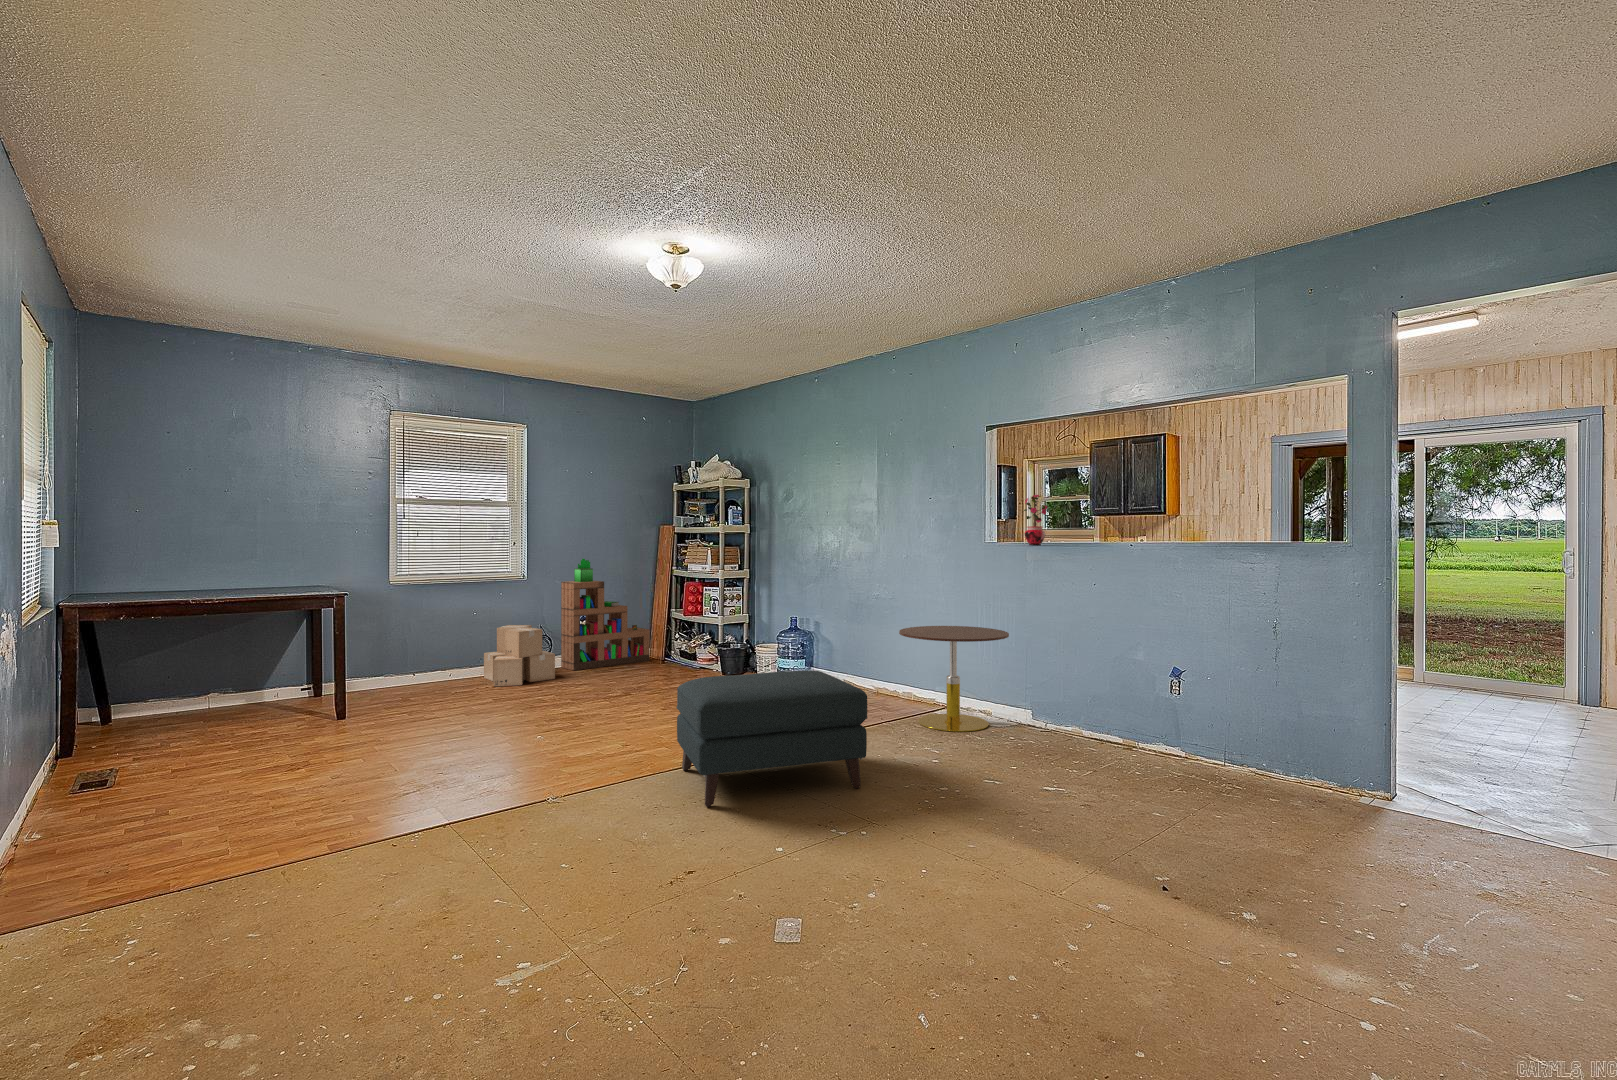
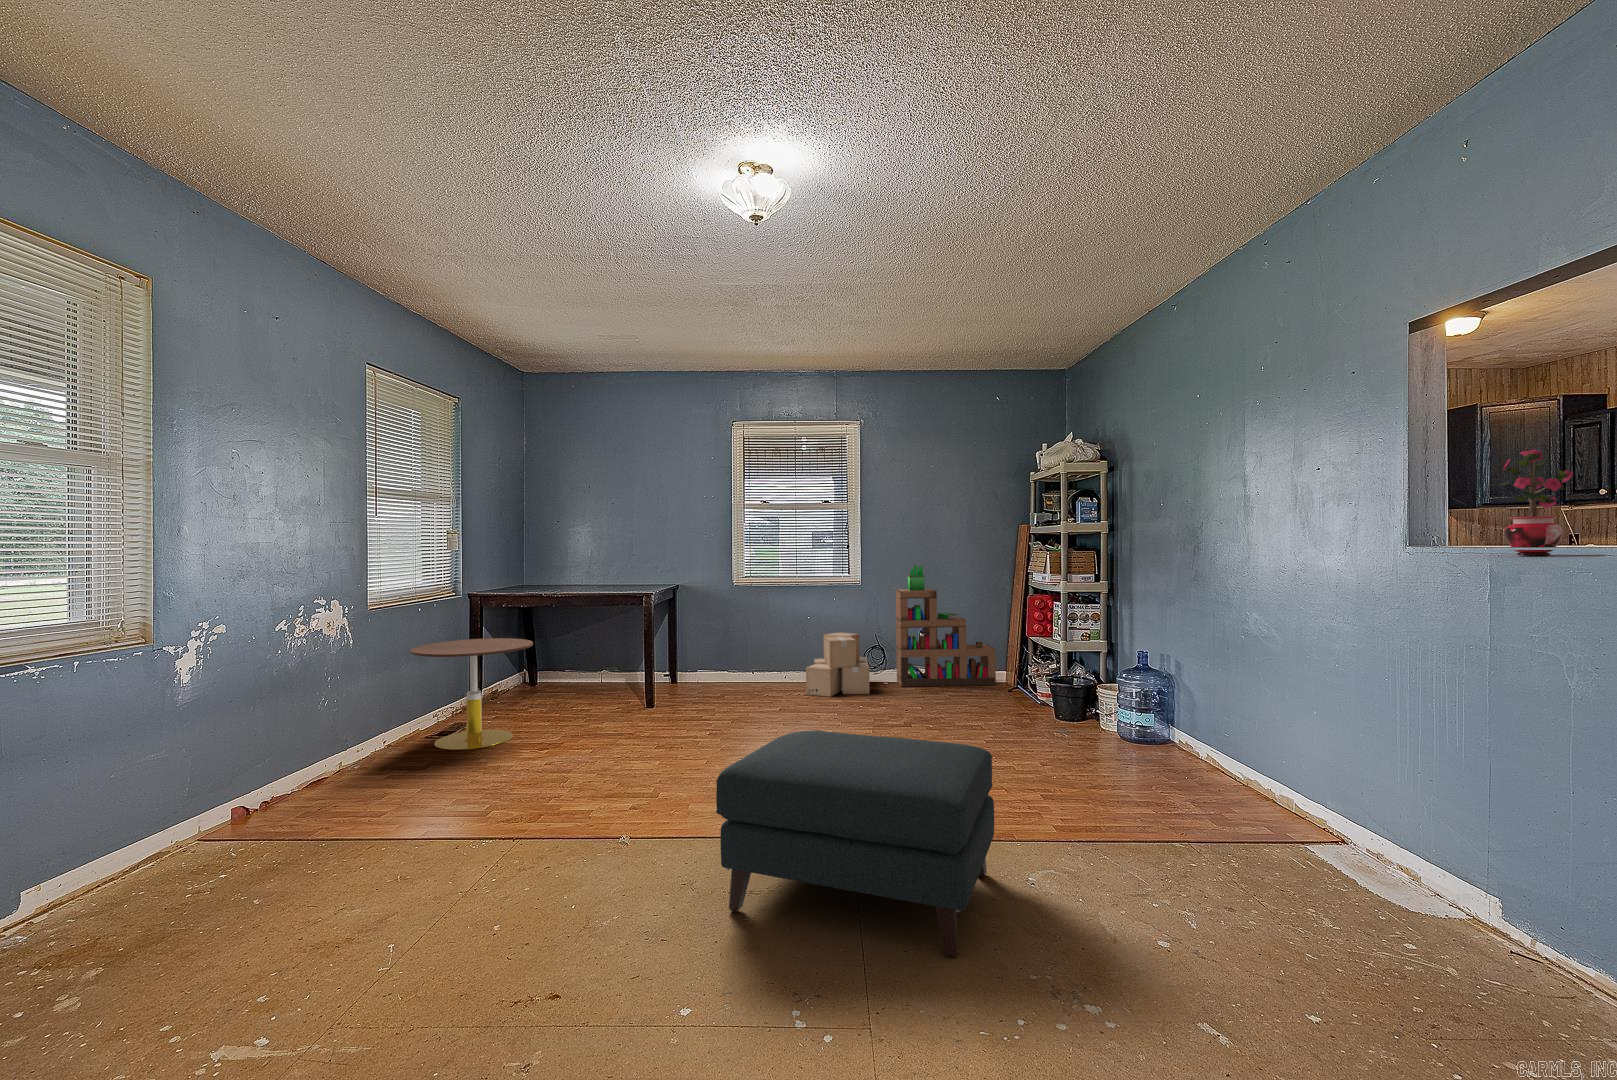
side table: present [899,626,1009,732] -> present [410,638,533,750]

